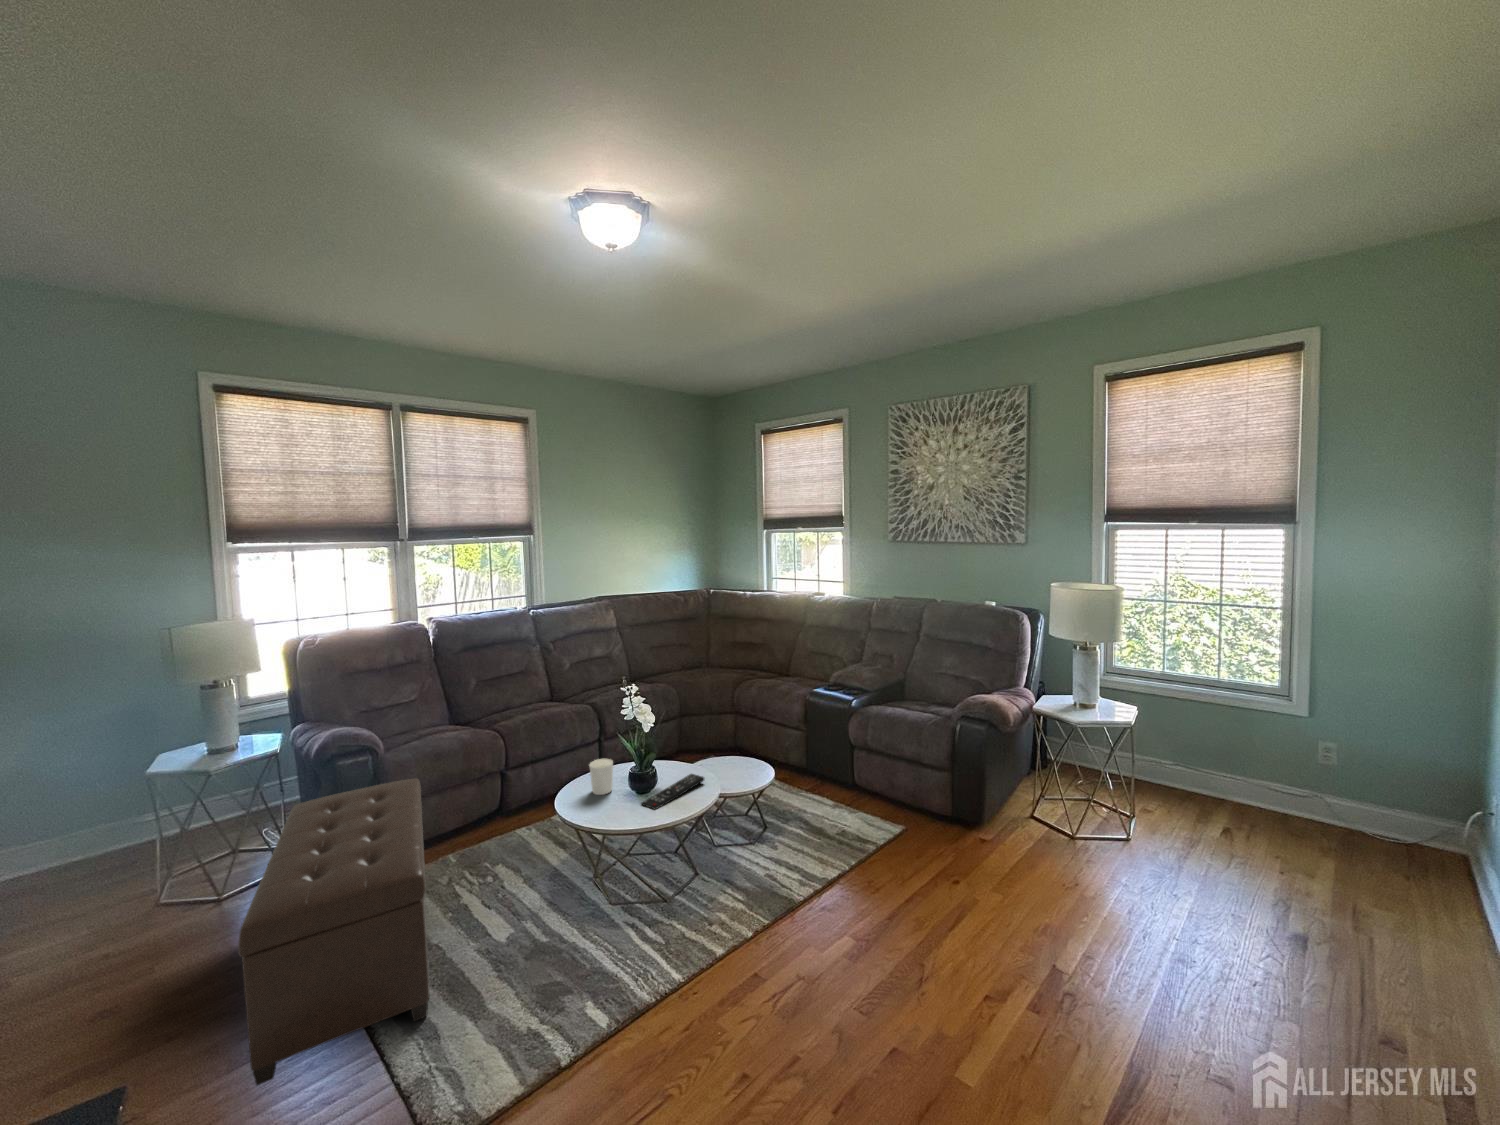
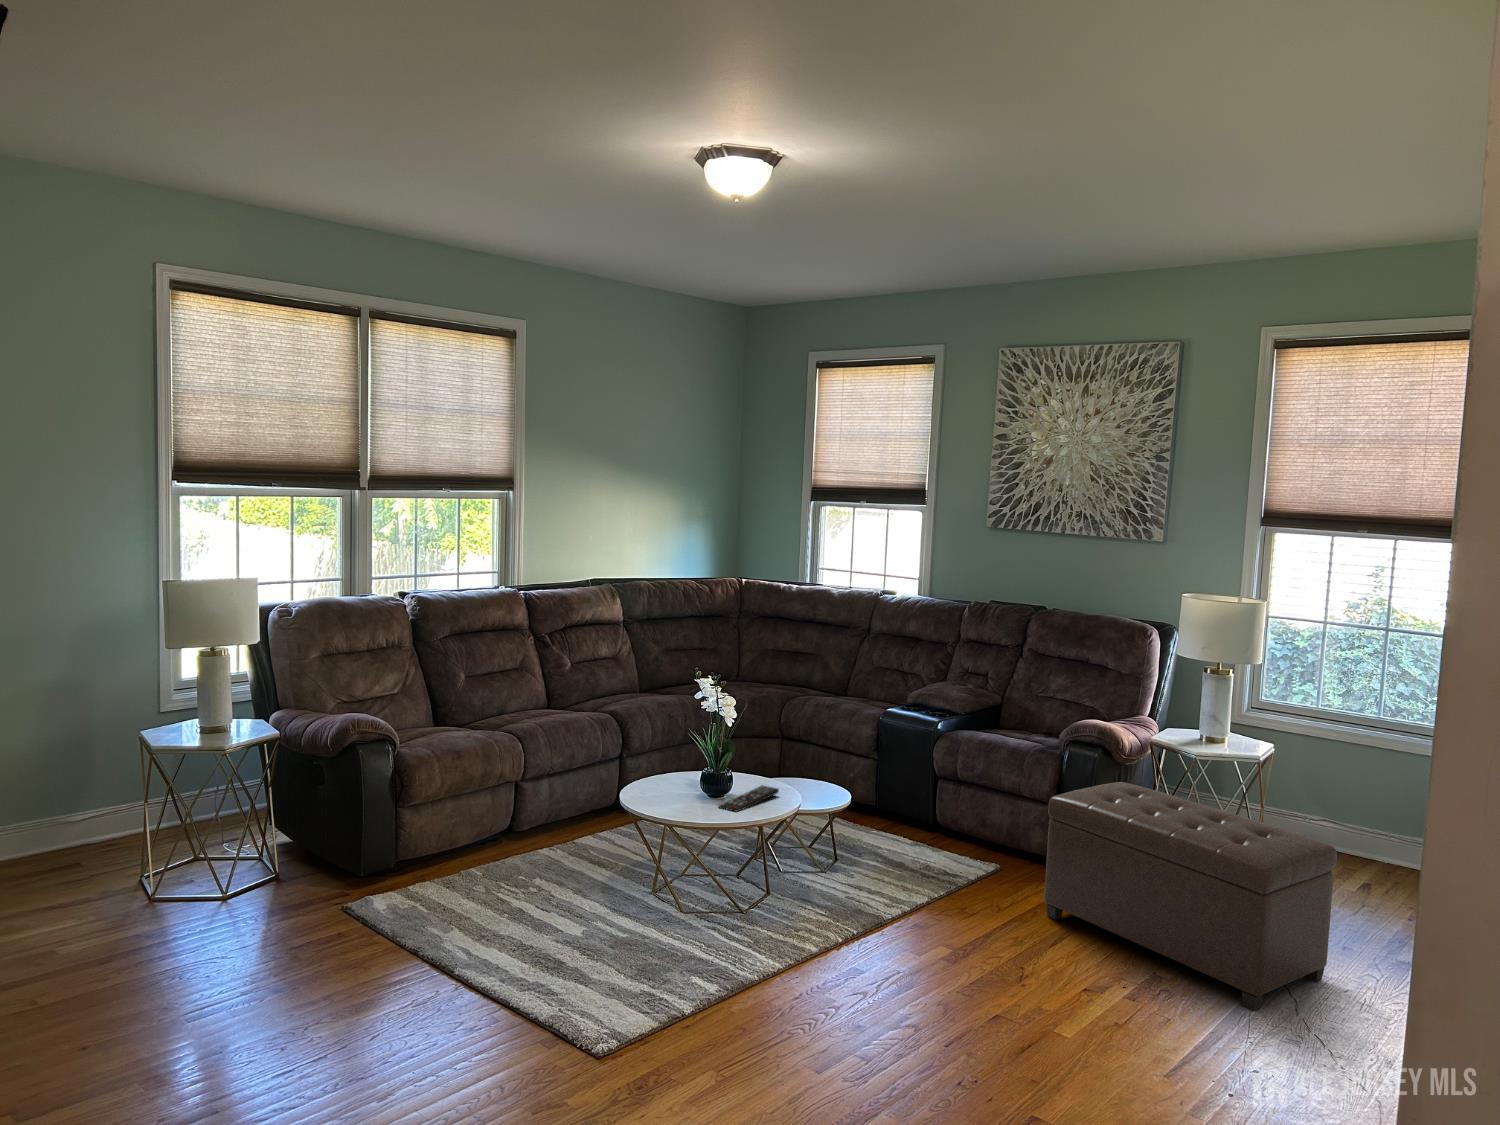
candle holder: present [589,759,613,795] -> none [655,760,681,798]
ottoman: present [238,778,430,1085] -> present [1044,782,1337,1011]

